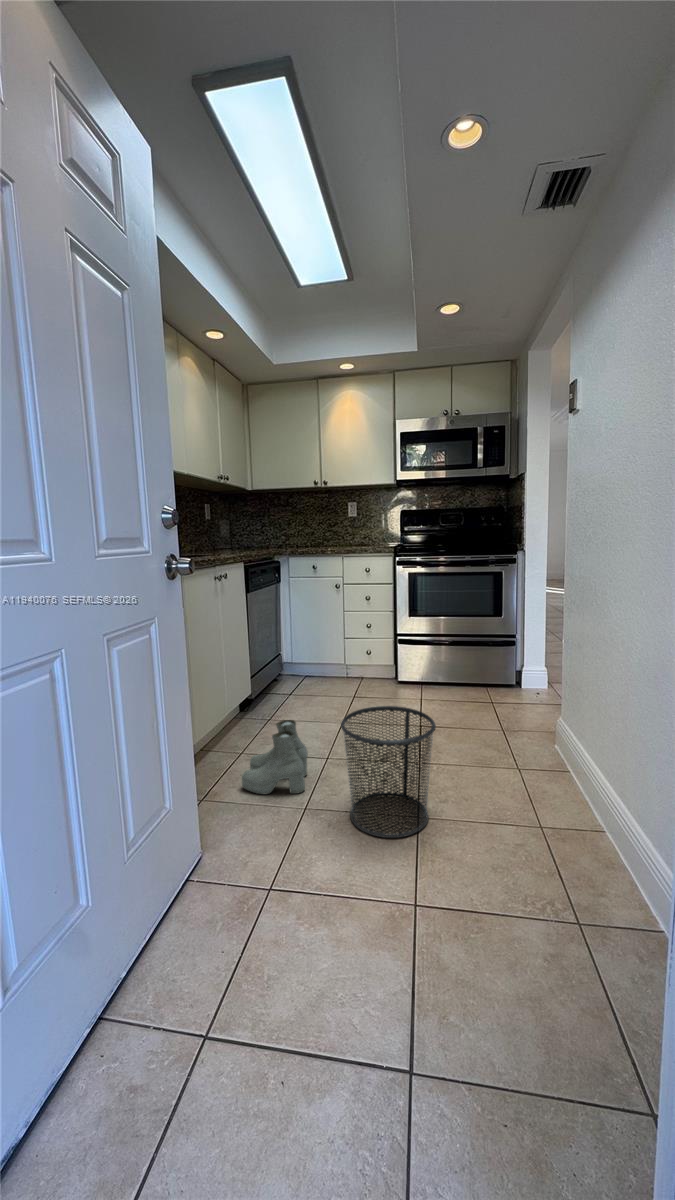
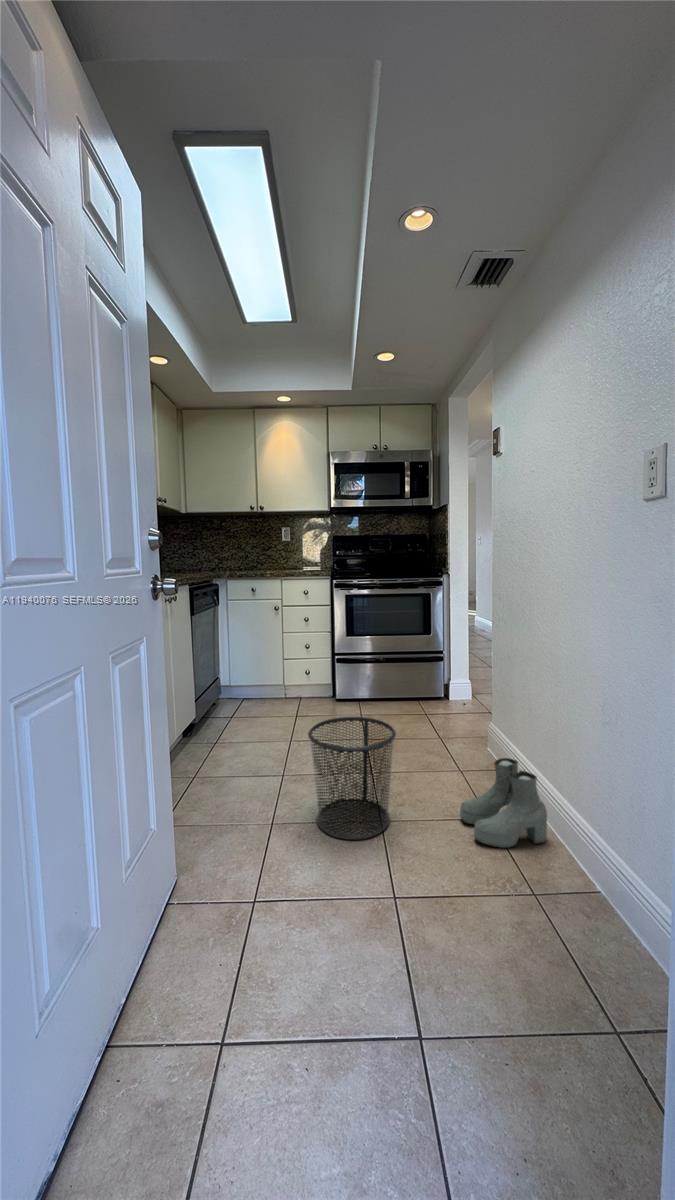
boots: present [242,720,308,794] -> present [460,758,547,848]

